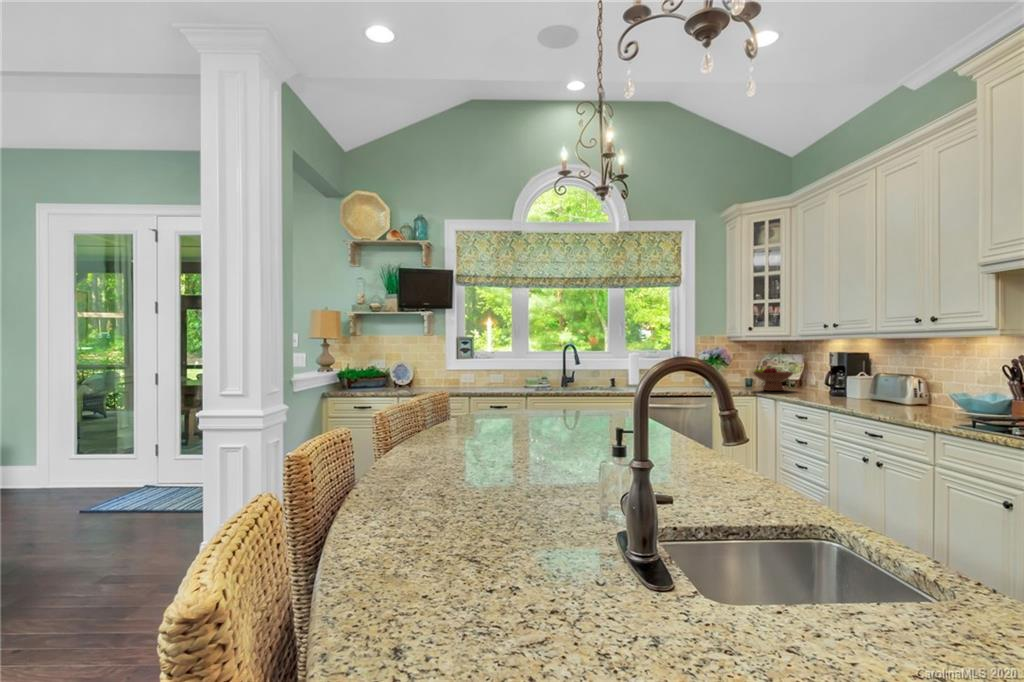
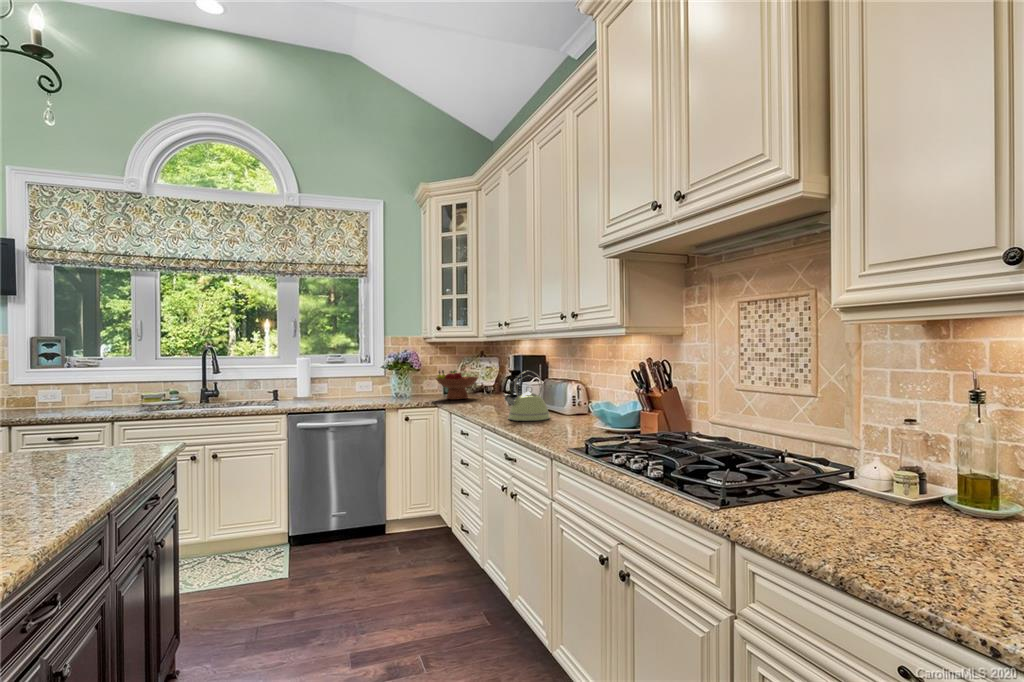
kettle: none [856,366,900,407] -> present [504,371,550,421]

